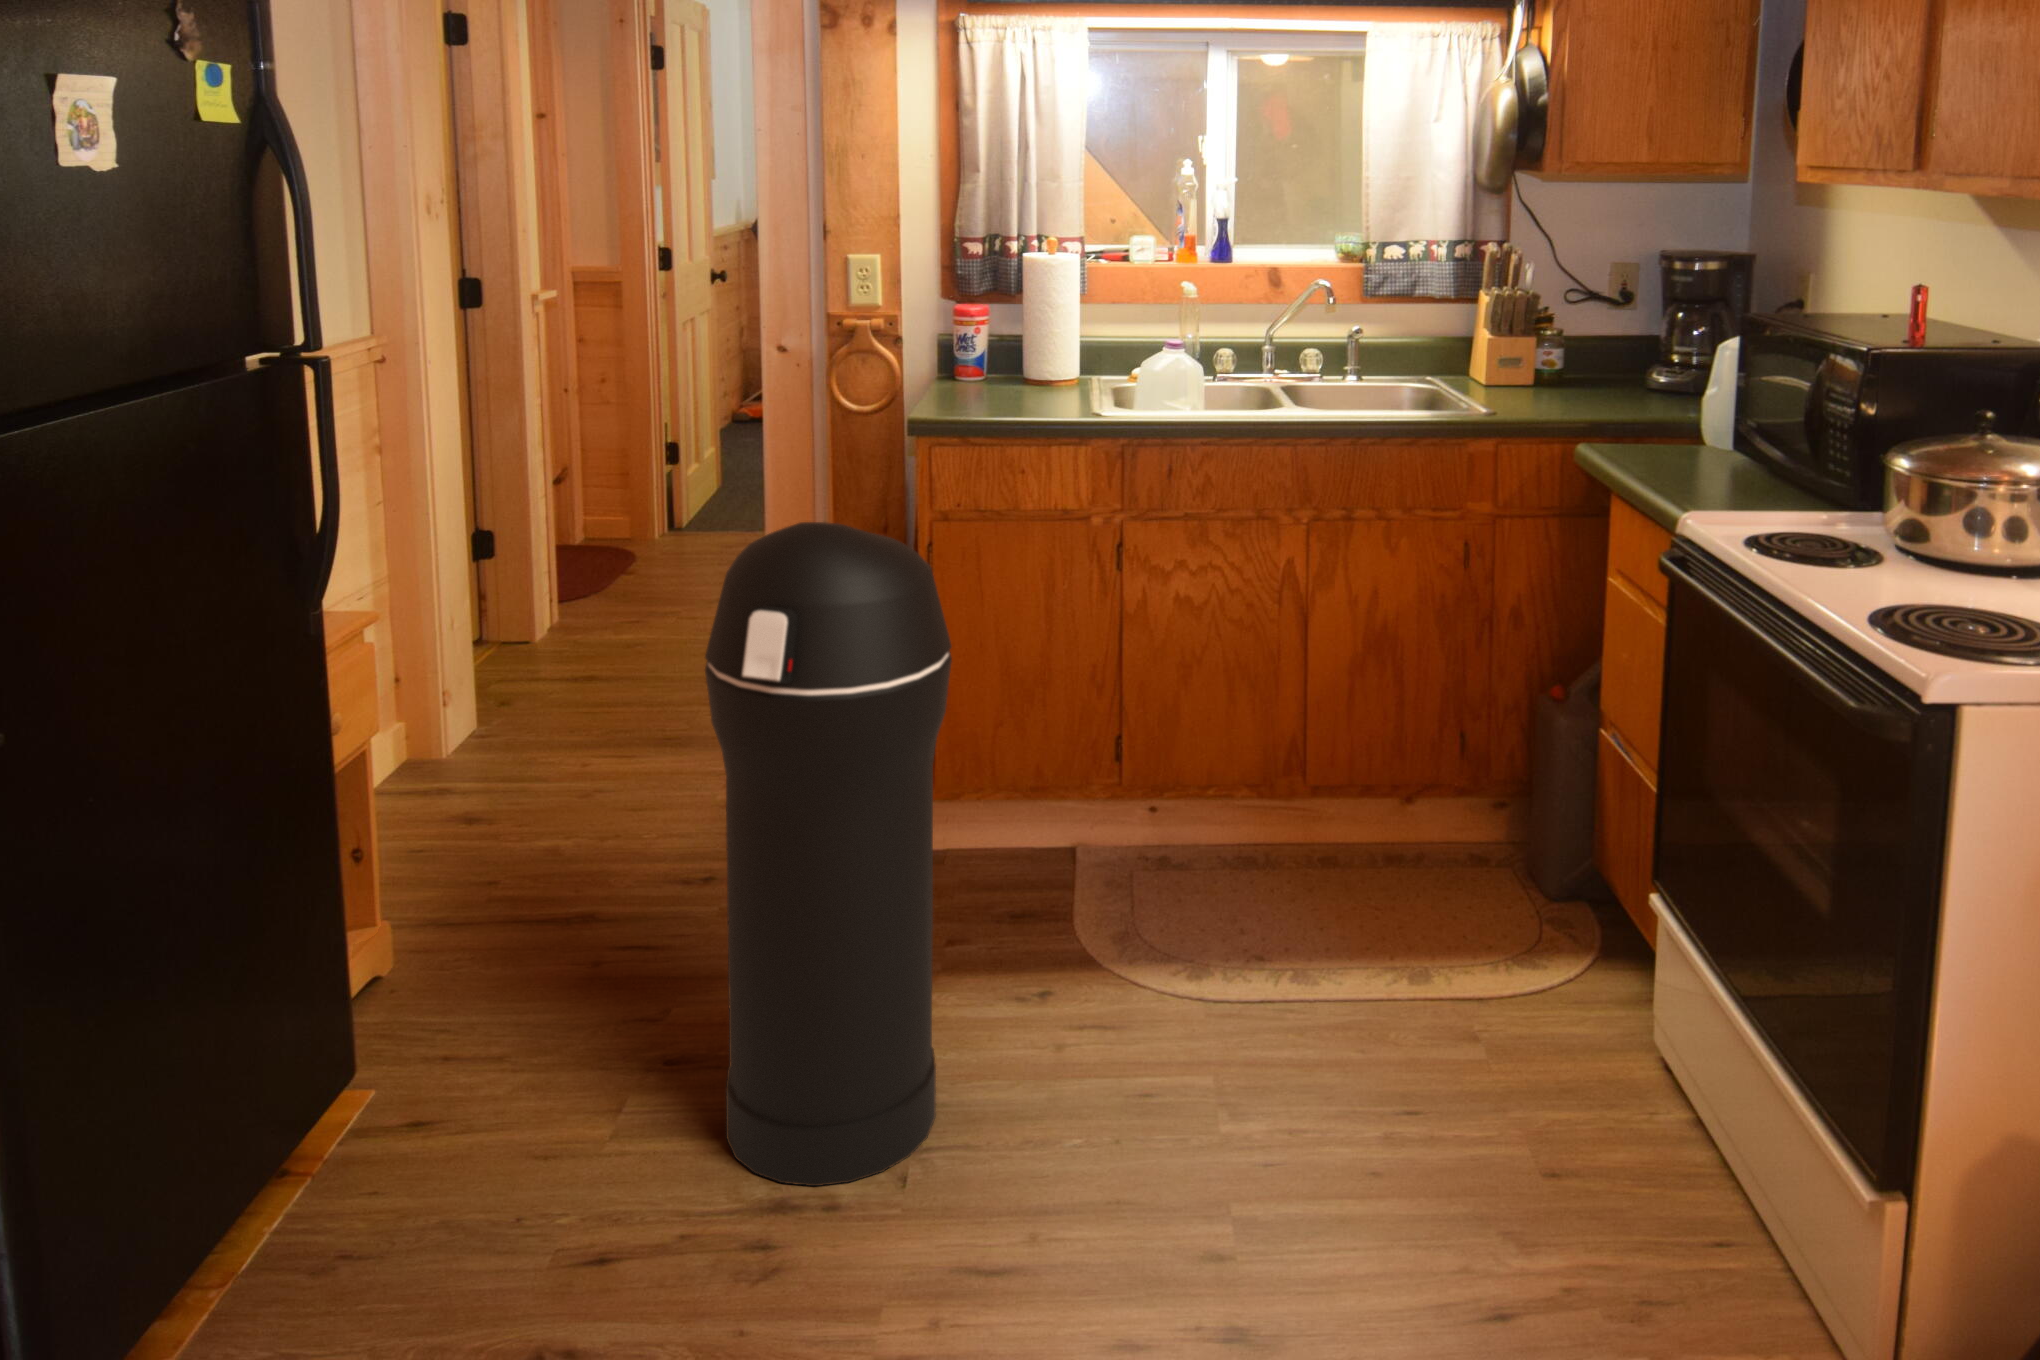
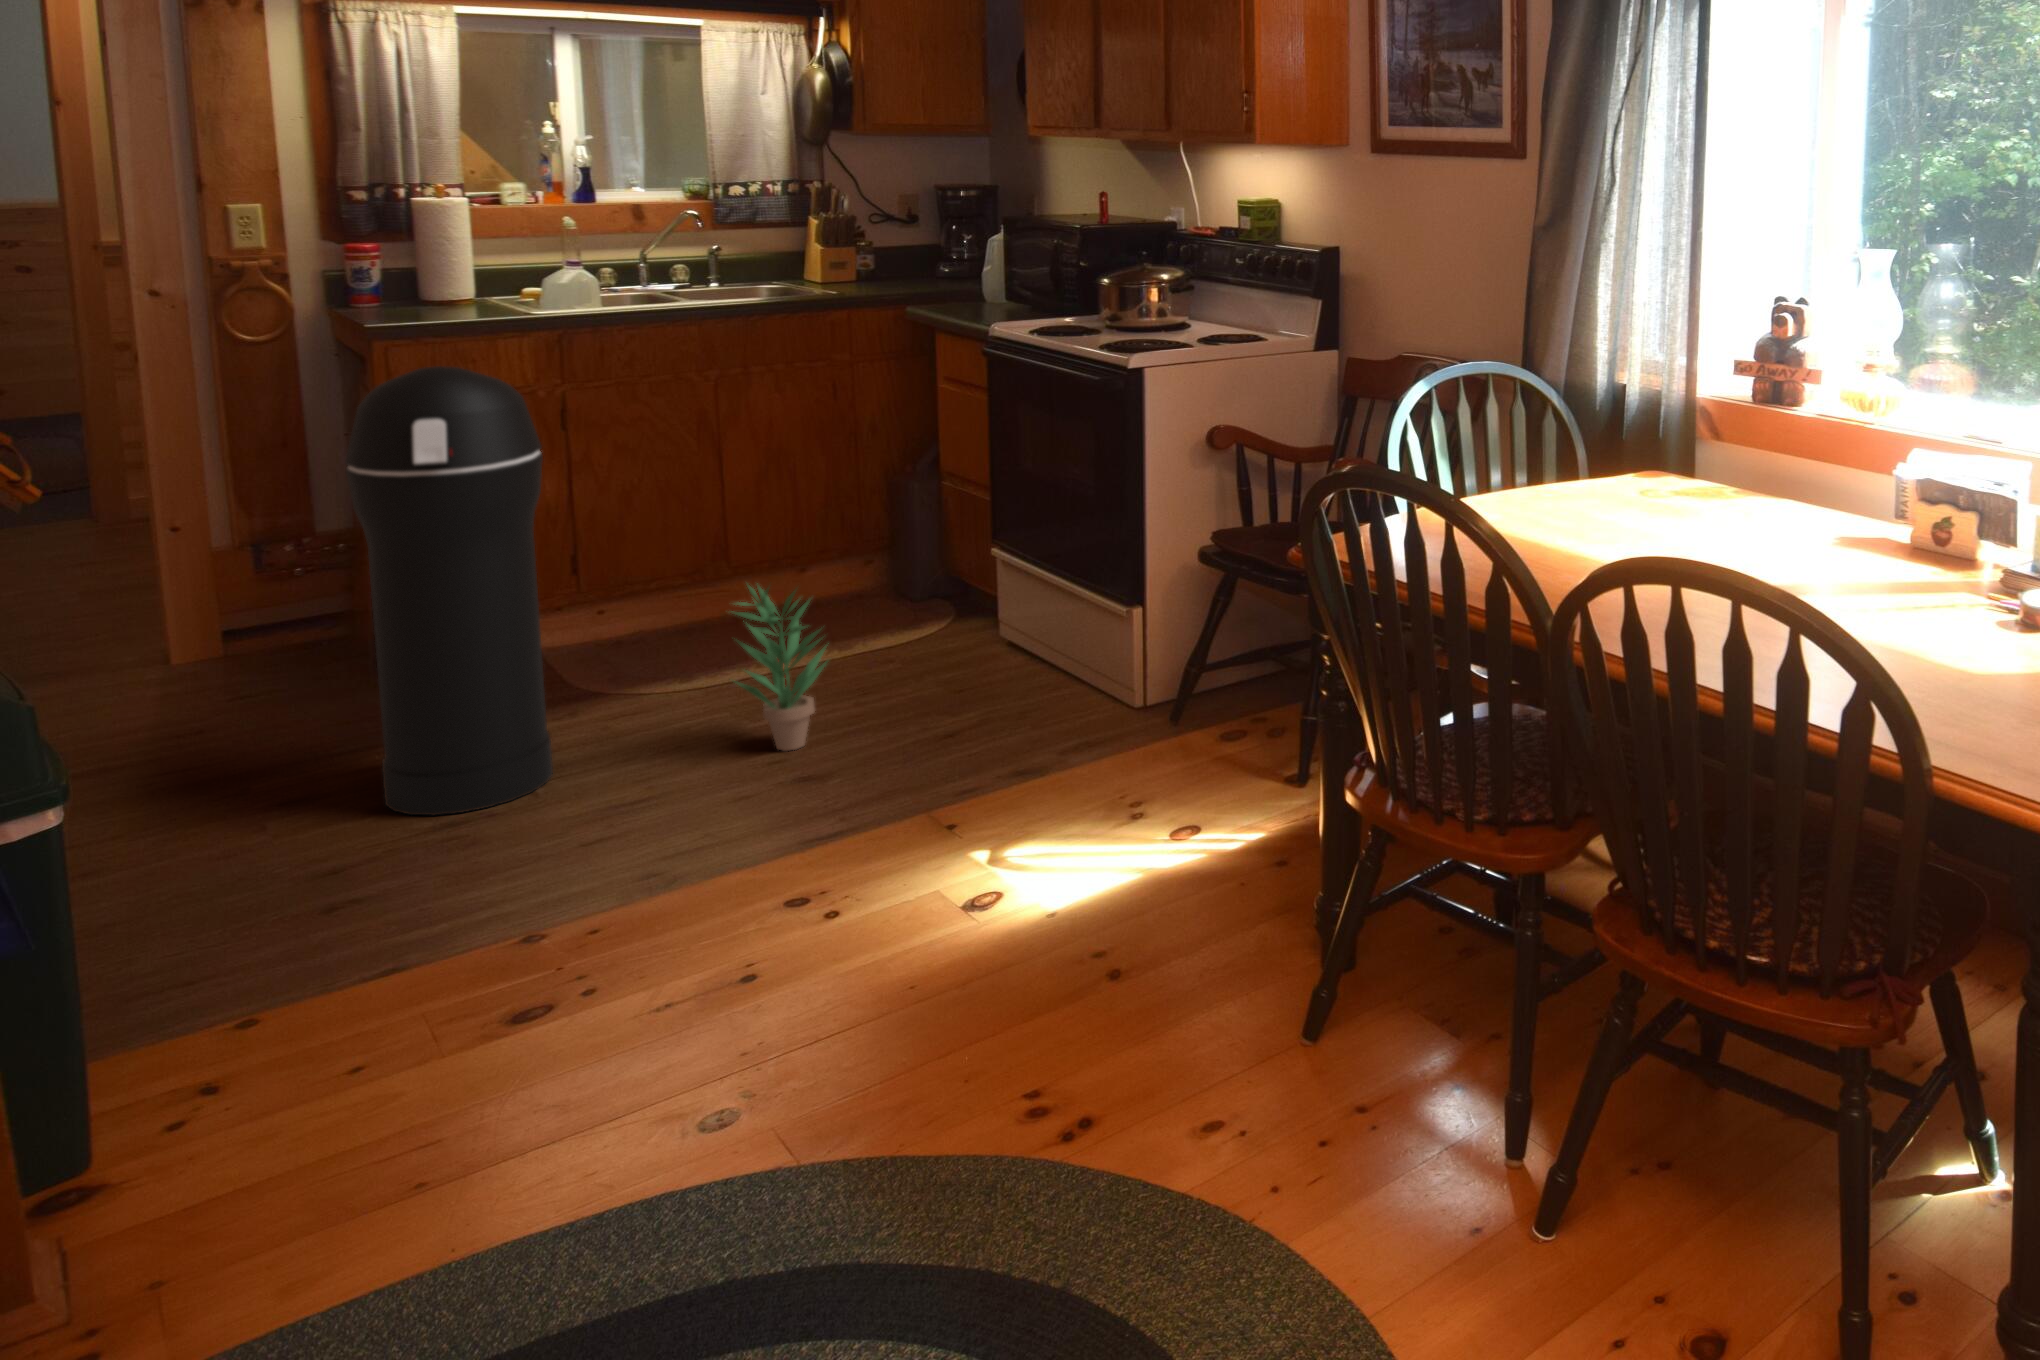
potted plant: none [1149,929,1321,1233] -> present [734,583,829,751]

